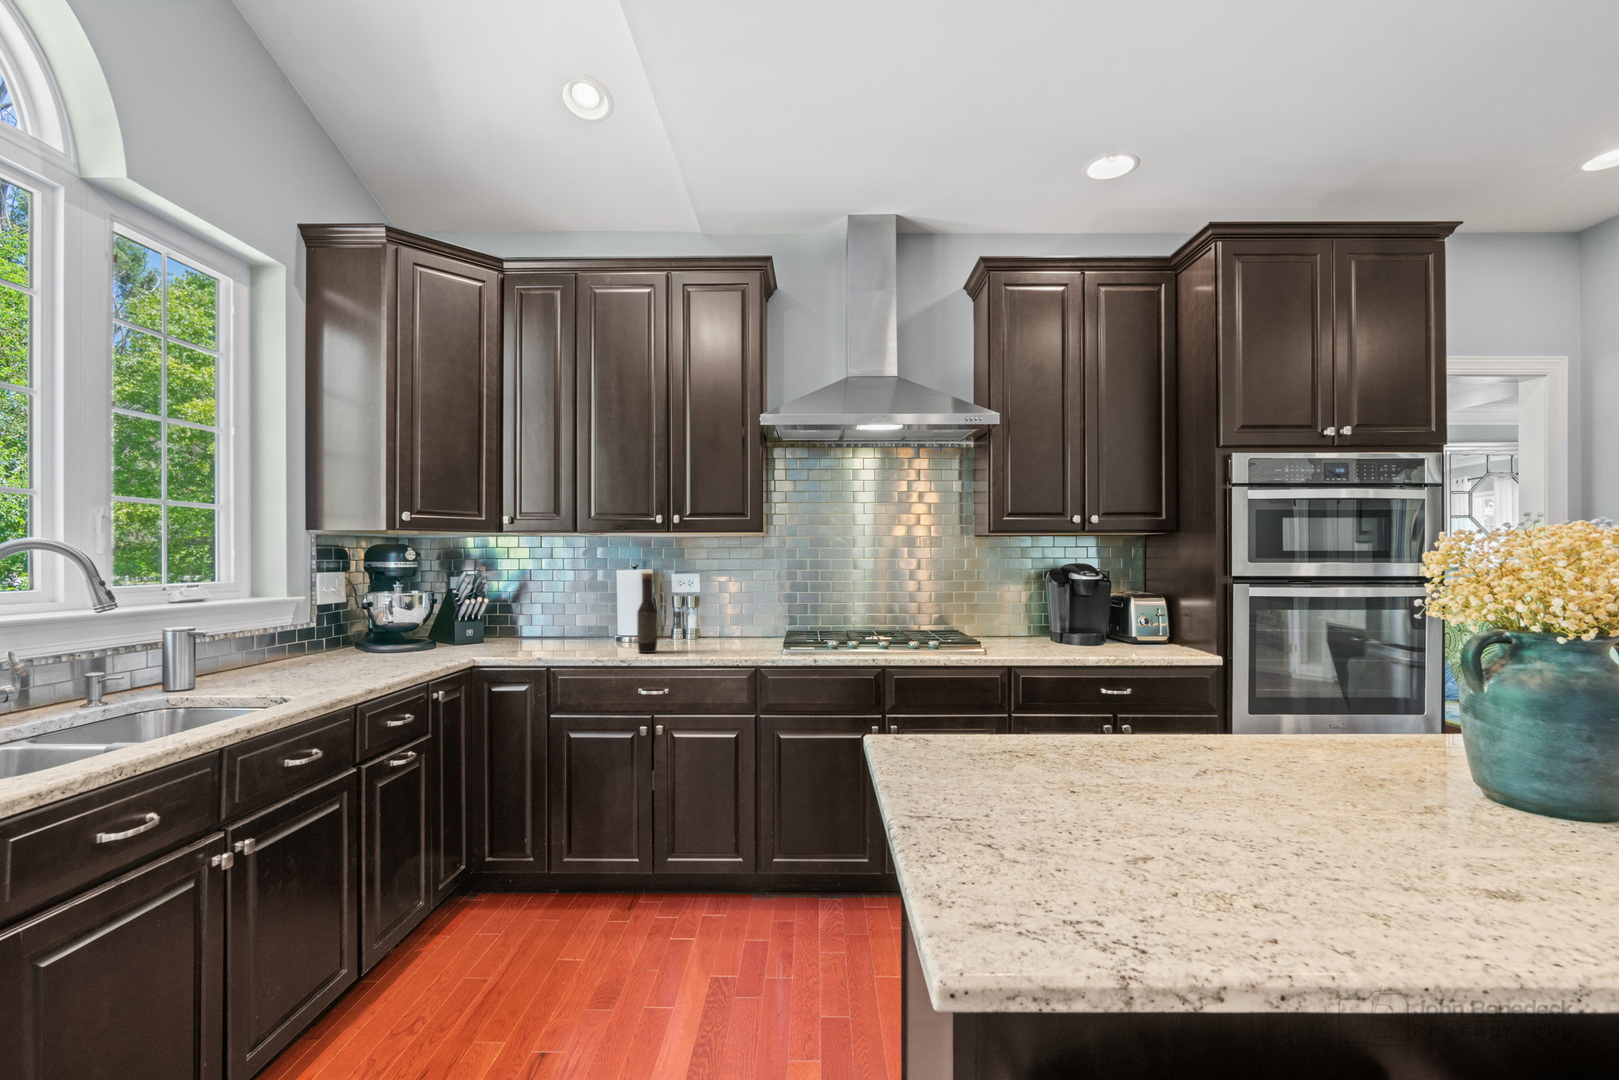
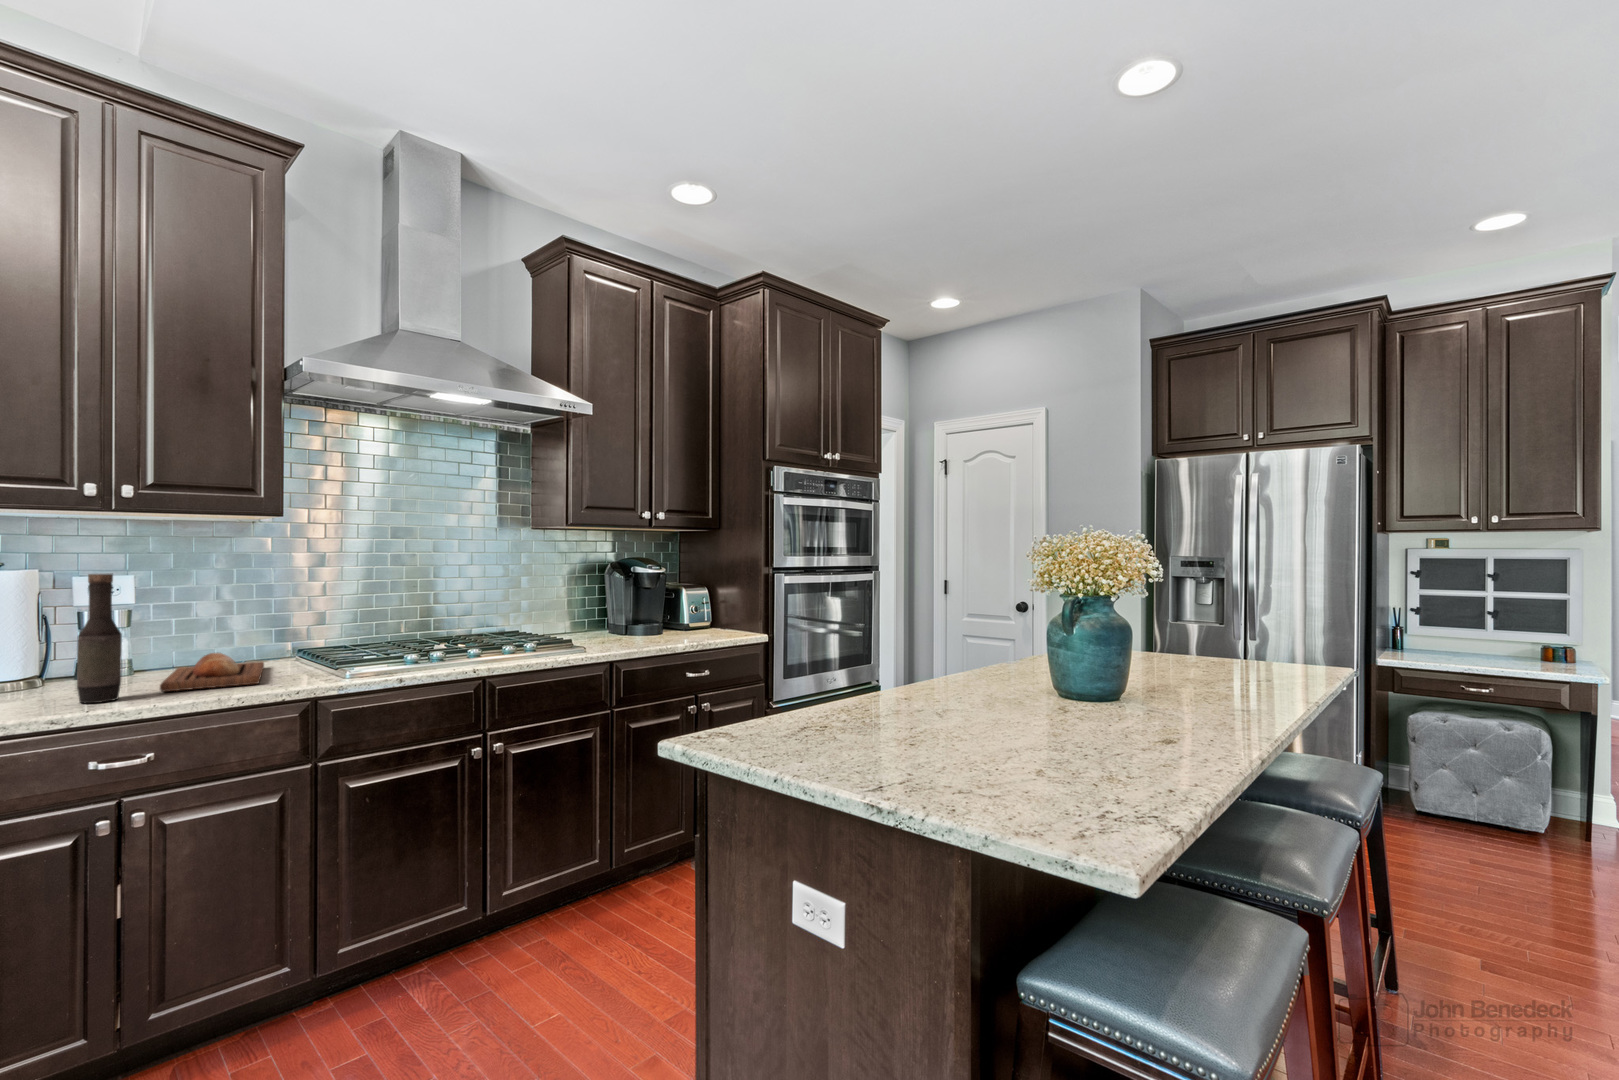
bread loaf: none [677,628,753,652] -> present [160,653,264,692]

